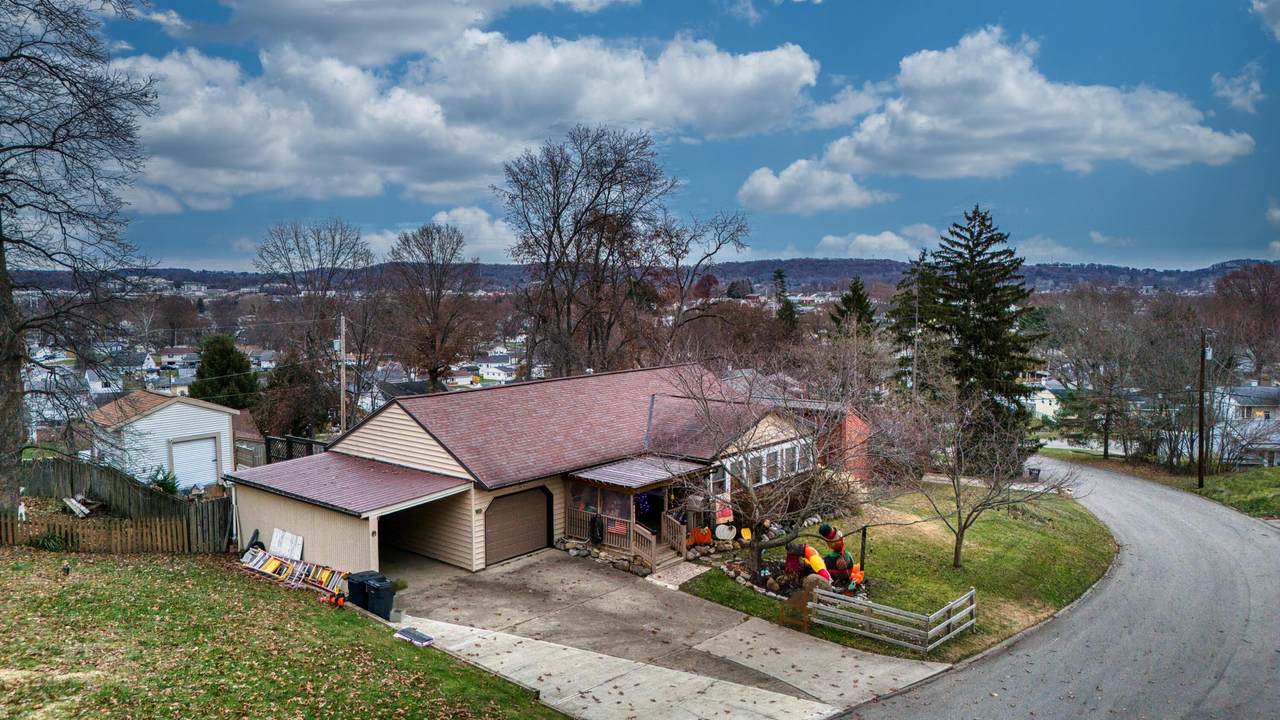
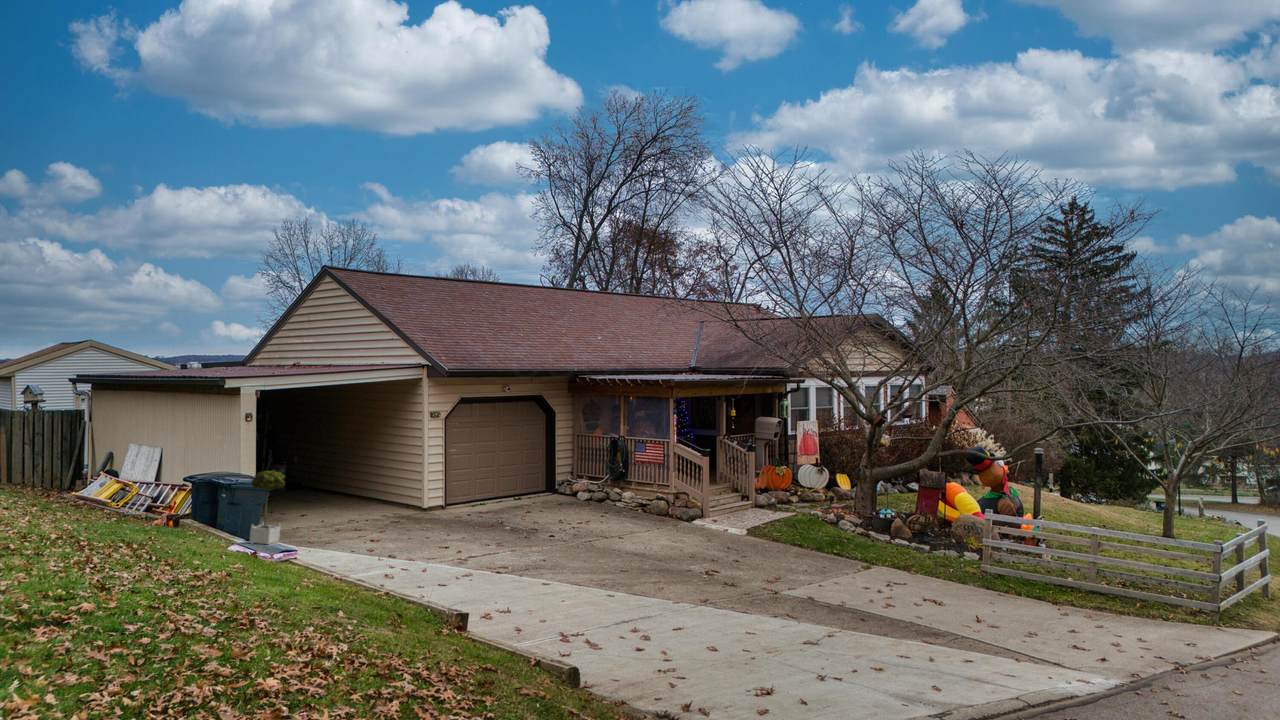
bench: present [779,578,819,631] -> none [927,500,992,583]

